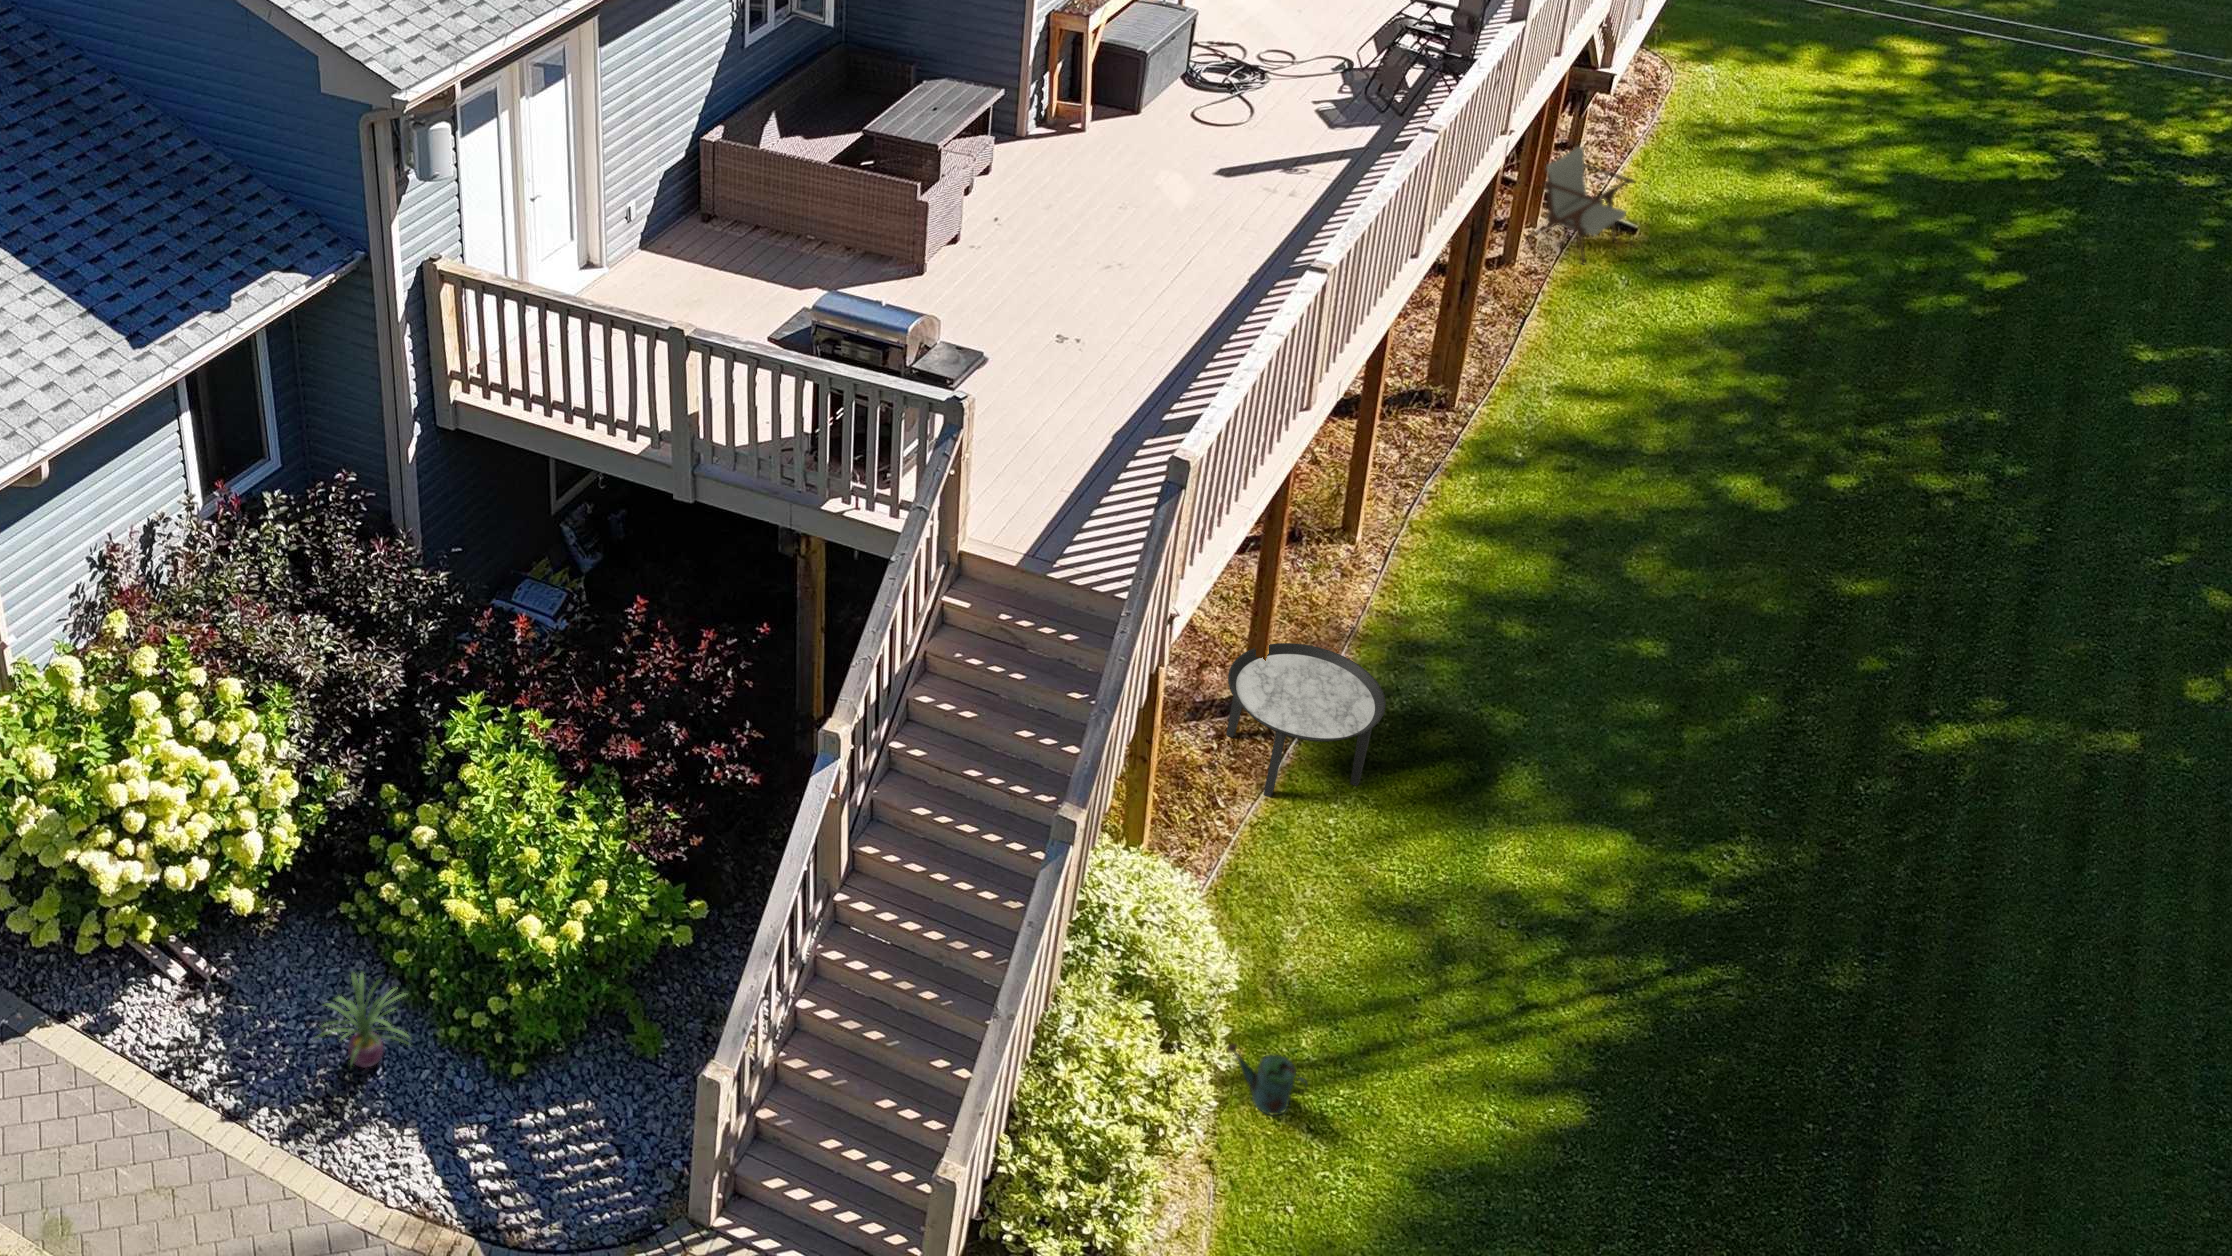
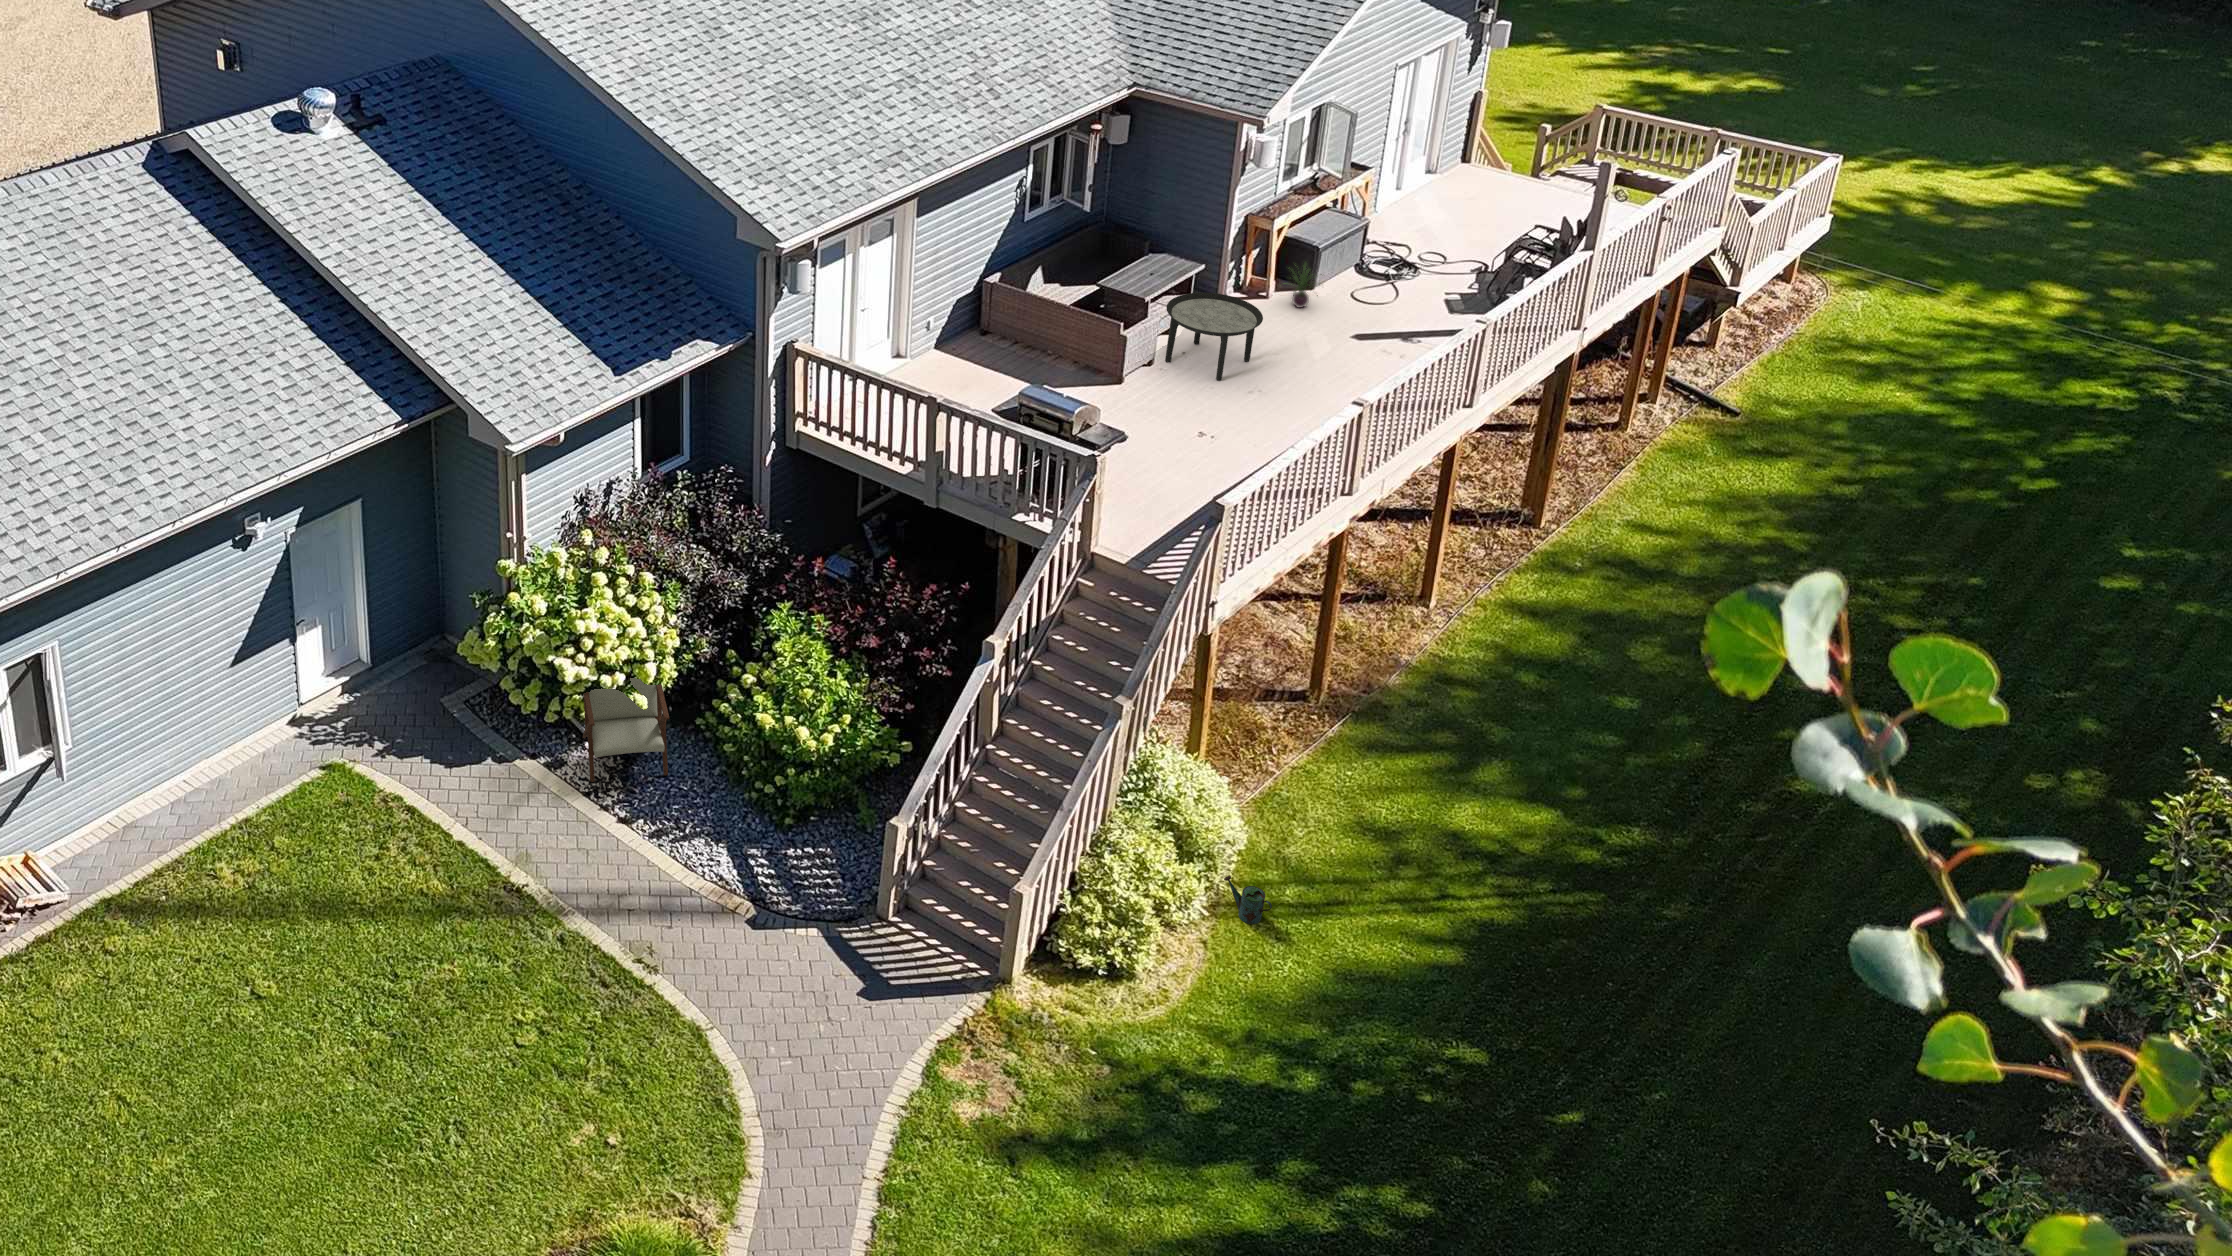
lounge chair: present [1527,147,1635,264] -> present [583,678,669,782]
round table: present [1226,643,1386,797] -> present [1165,293,1263,381]
decorative plant: present [315,972,409,1068] -> present [1283,263,1318,308]

